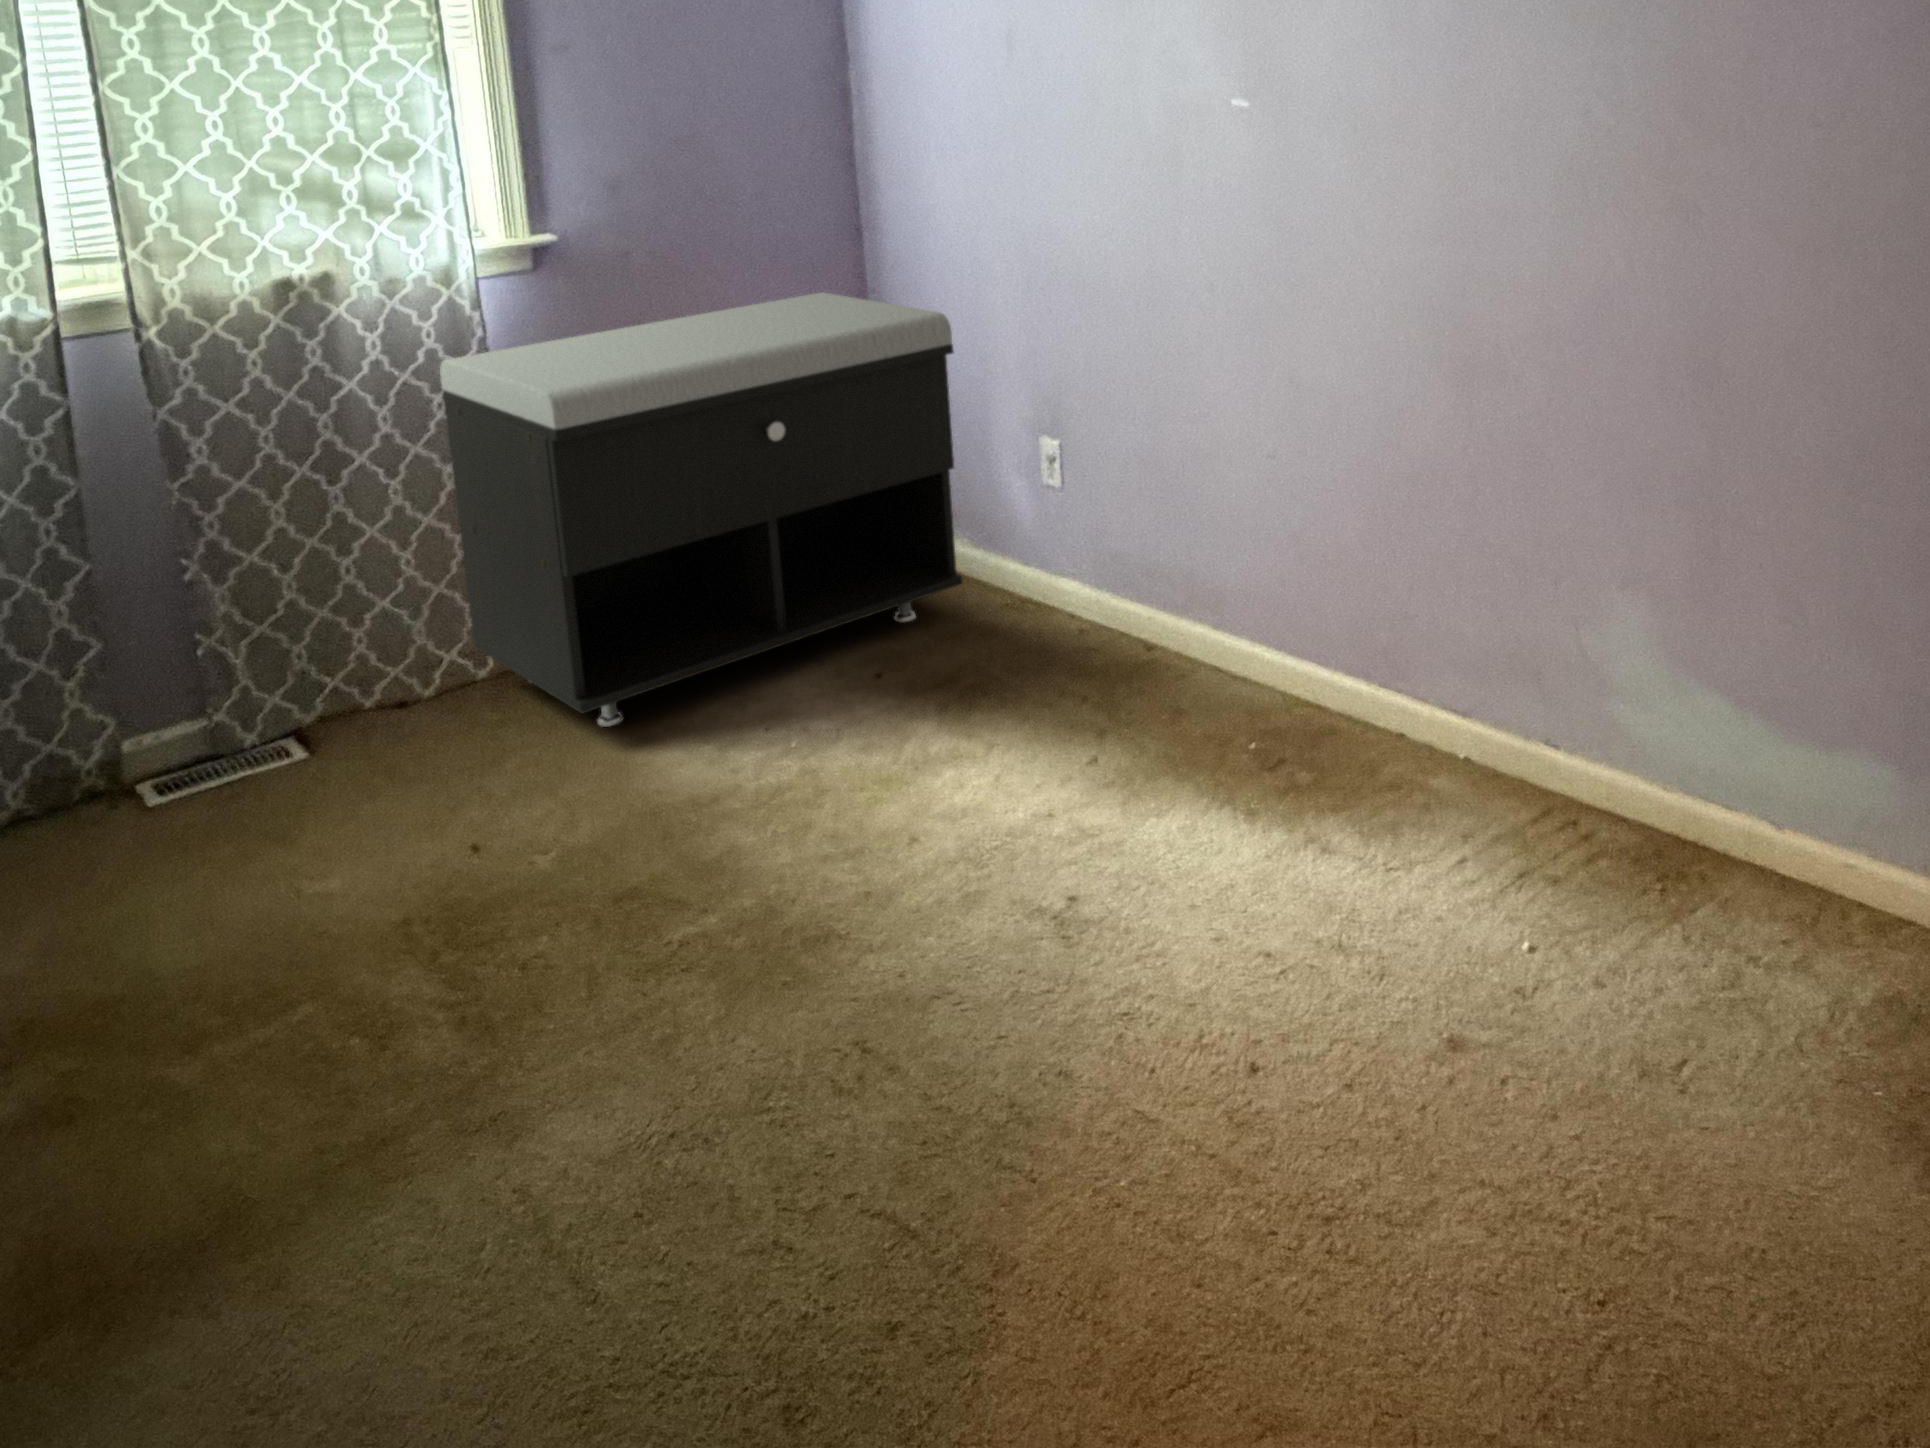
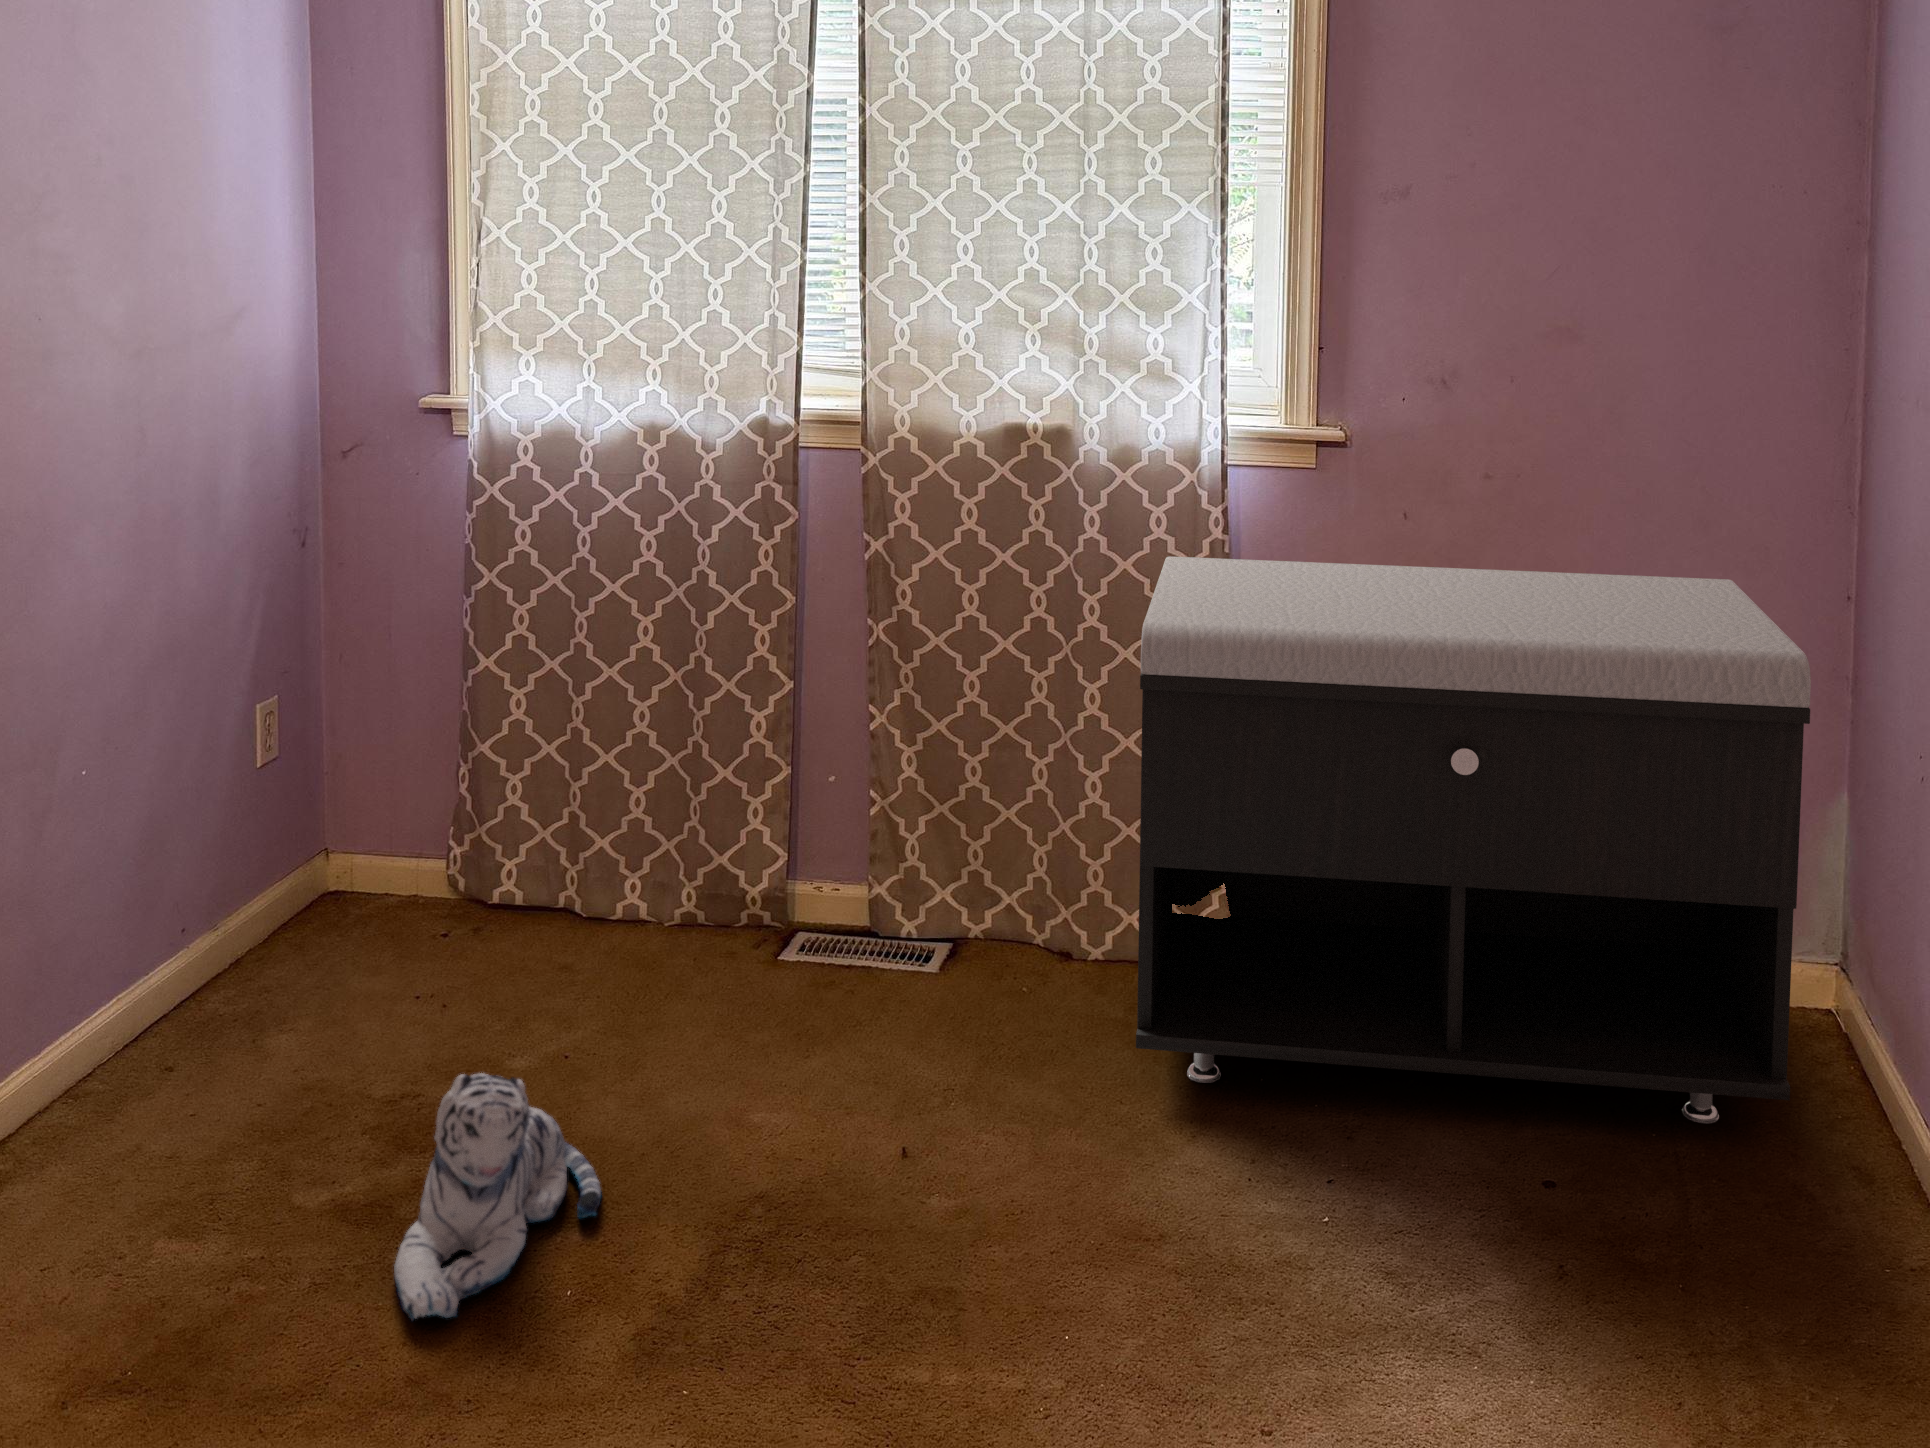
plush toy: none [114,900,297,1121] -> present [394,1073,601,1321]

